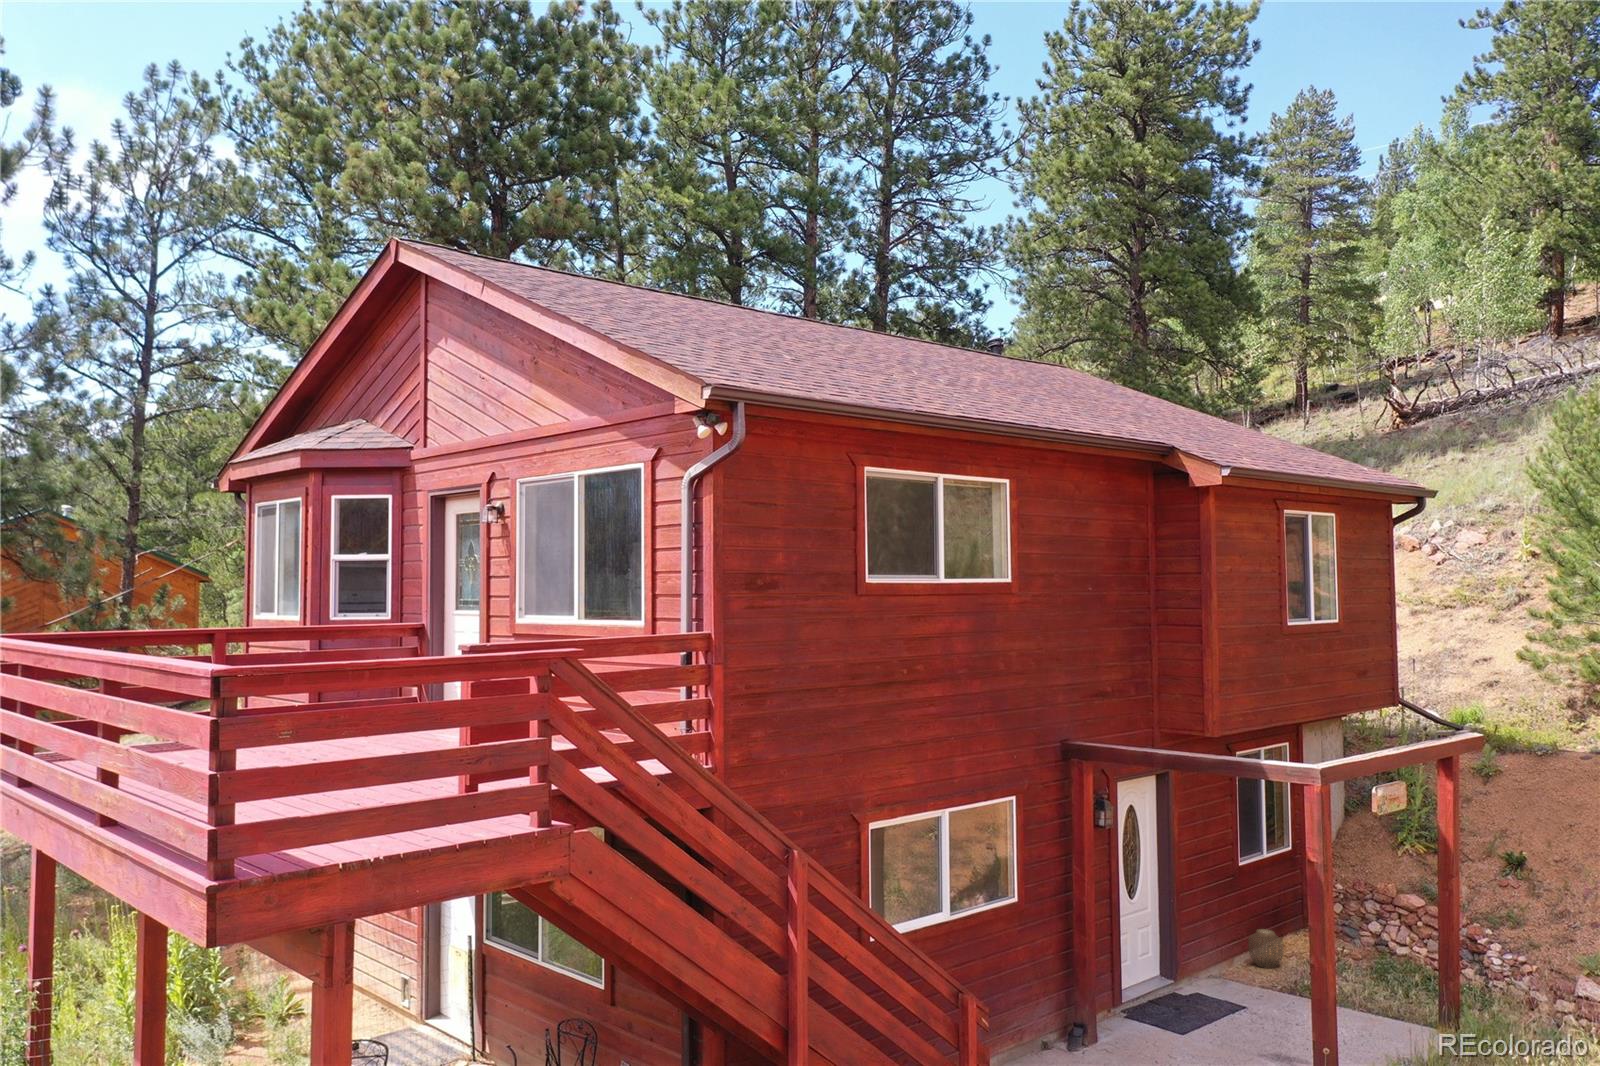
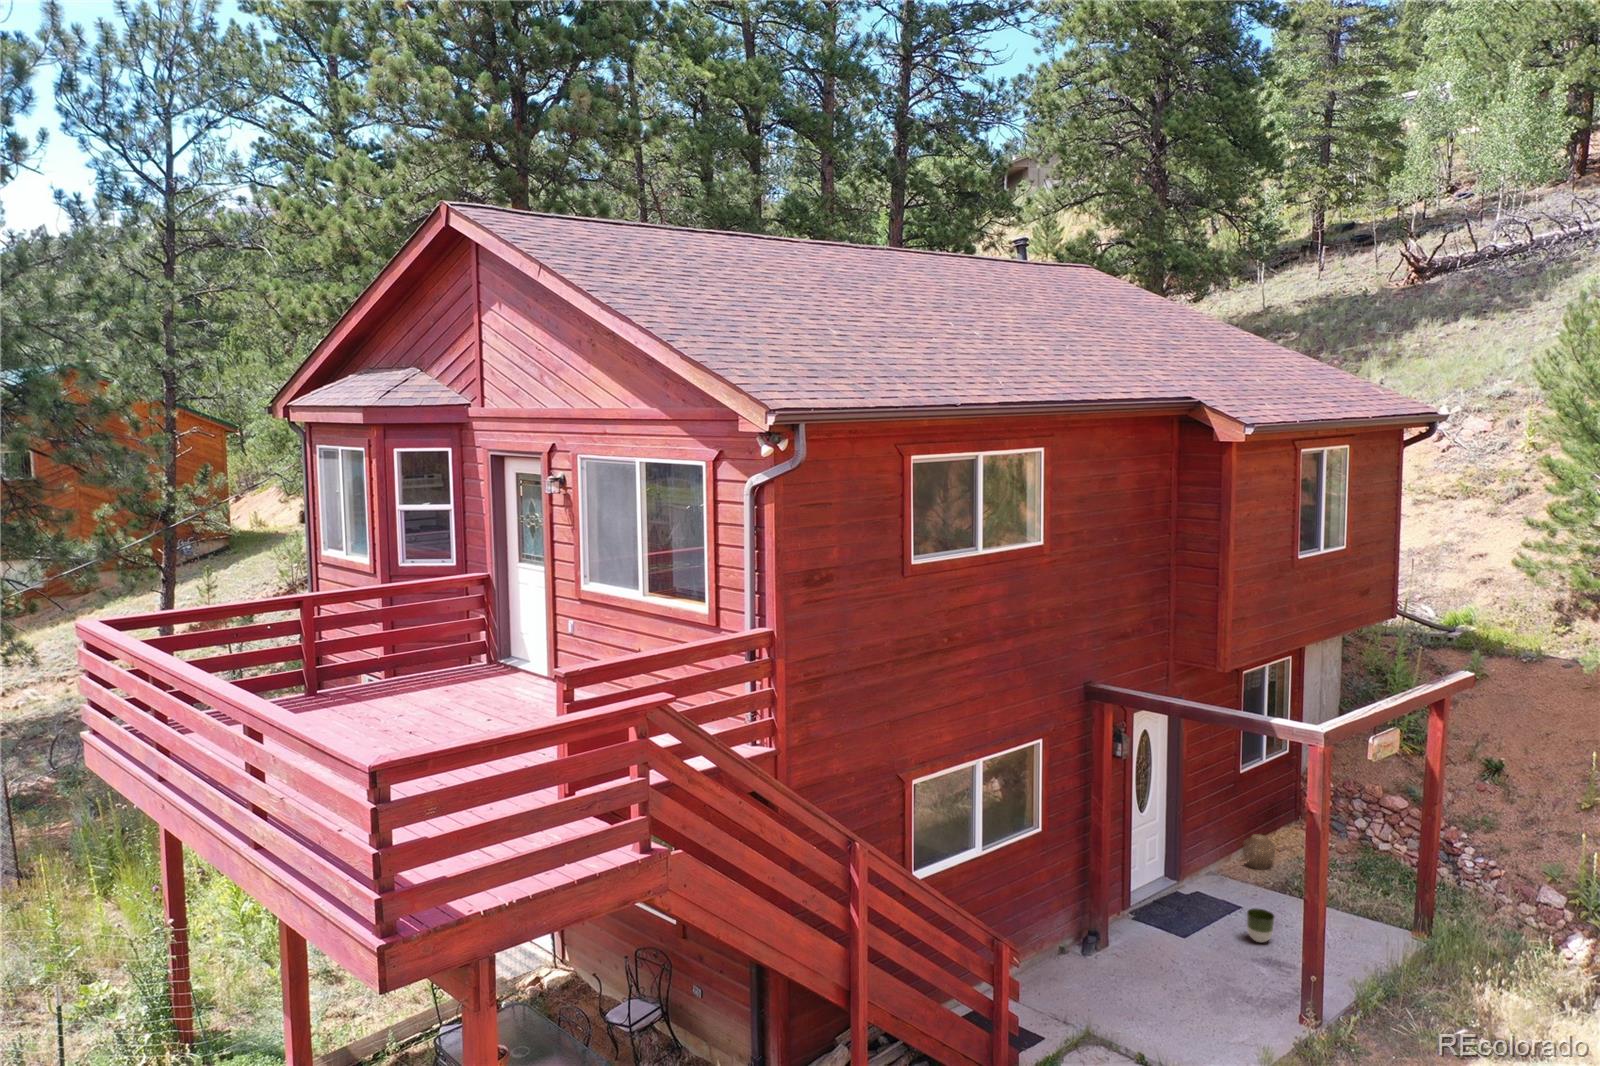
planter: none [1252,996,1283,1034] -> present [1247,908,1274,942]

